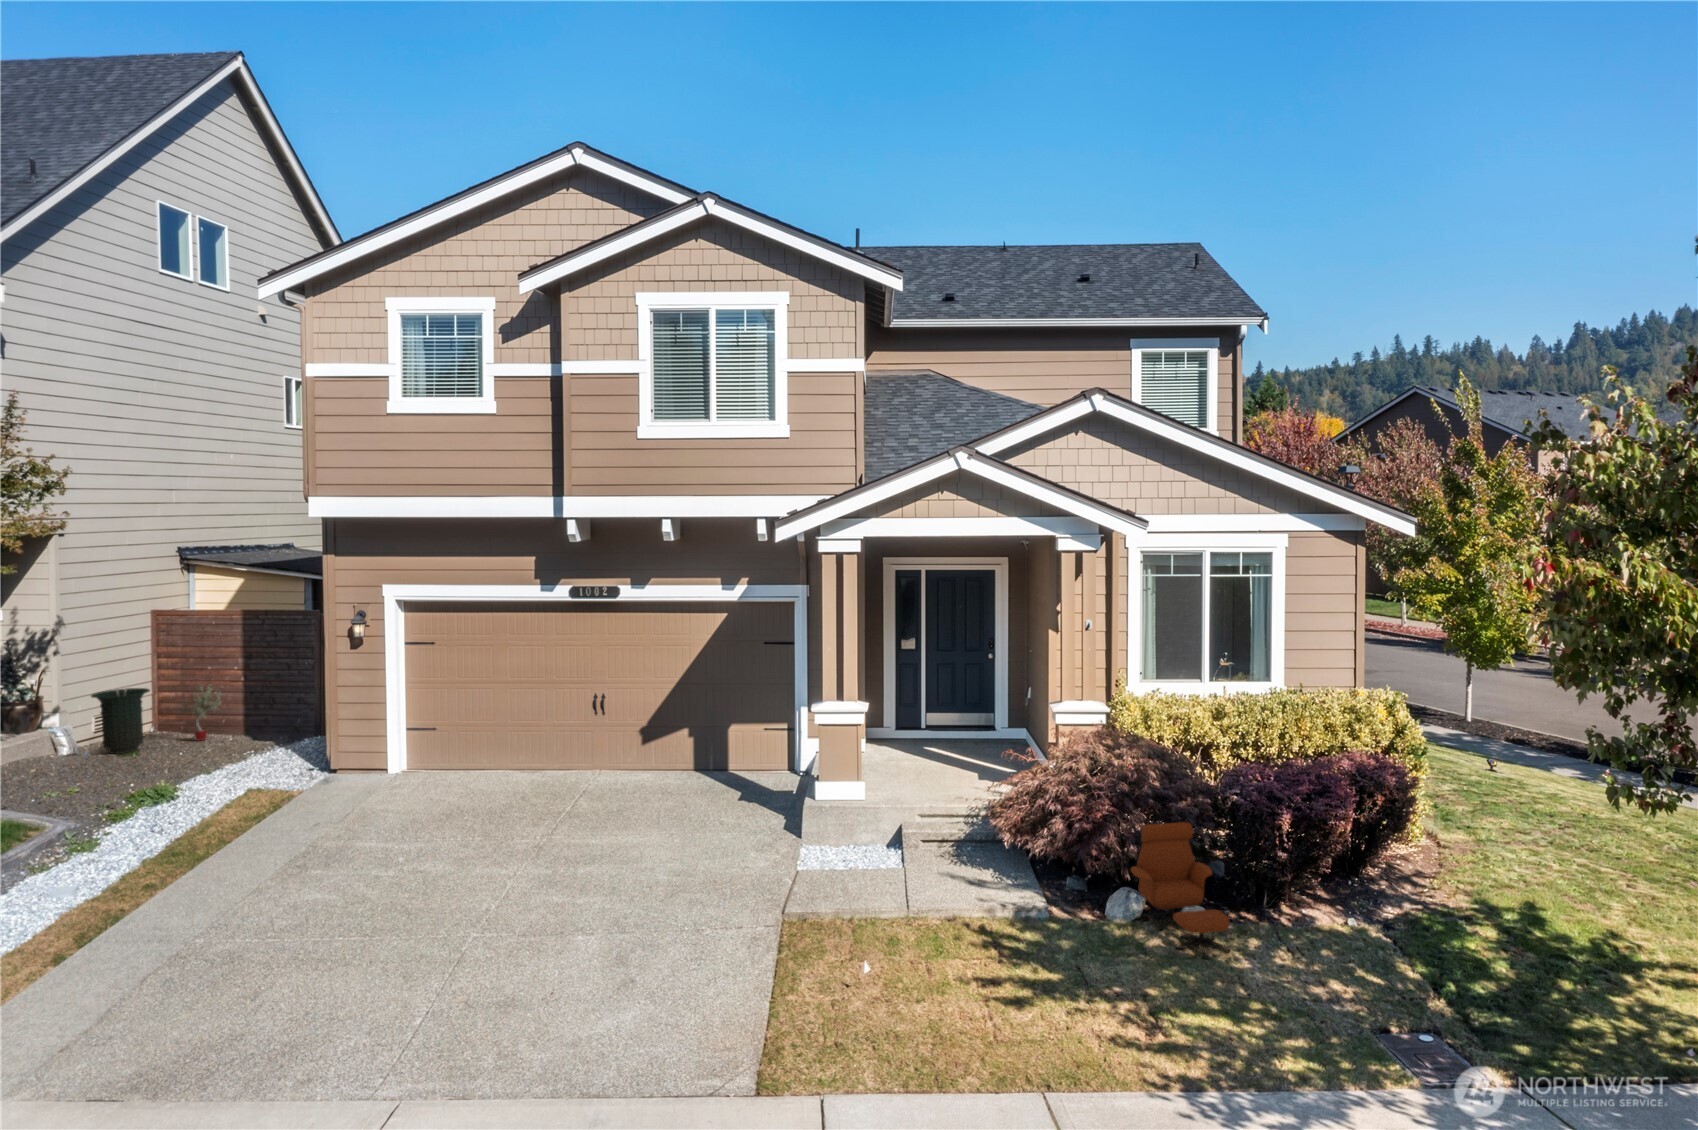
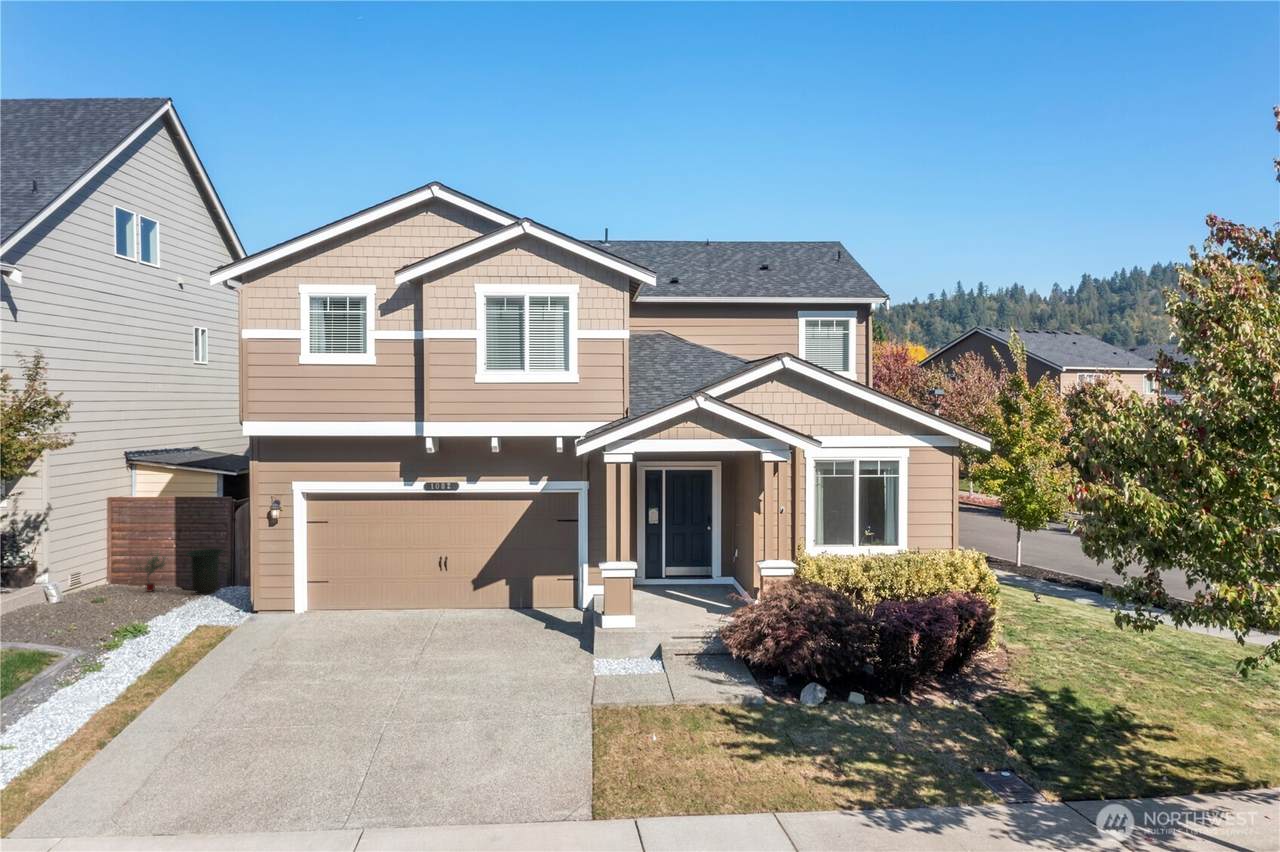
trash can: present [91,688,150,754] -> present [186,549,224,595]
lounge chair: present [1131,822,1230,959] -> none [816,638,882,728]

